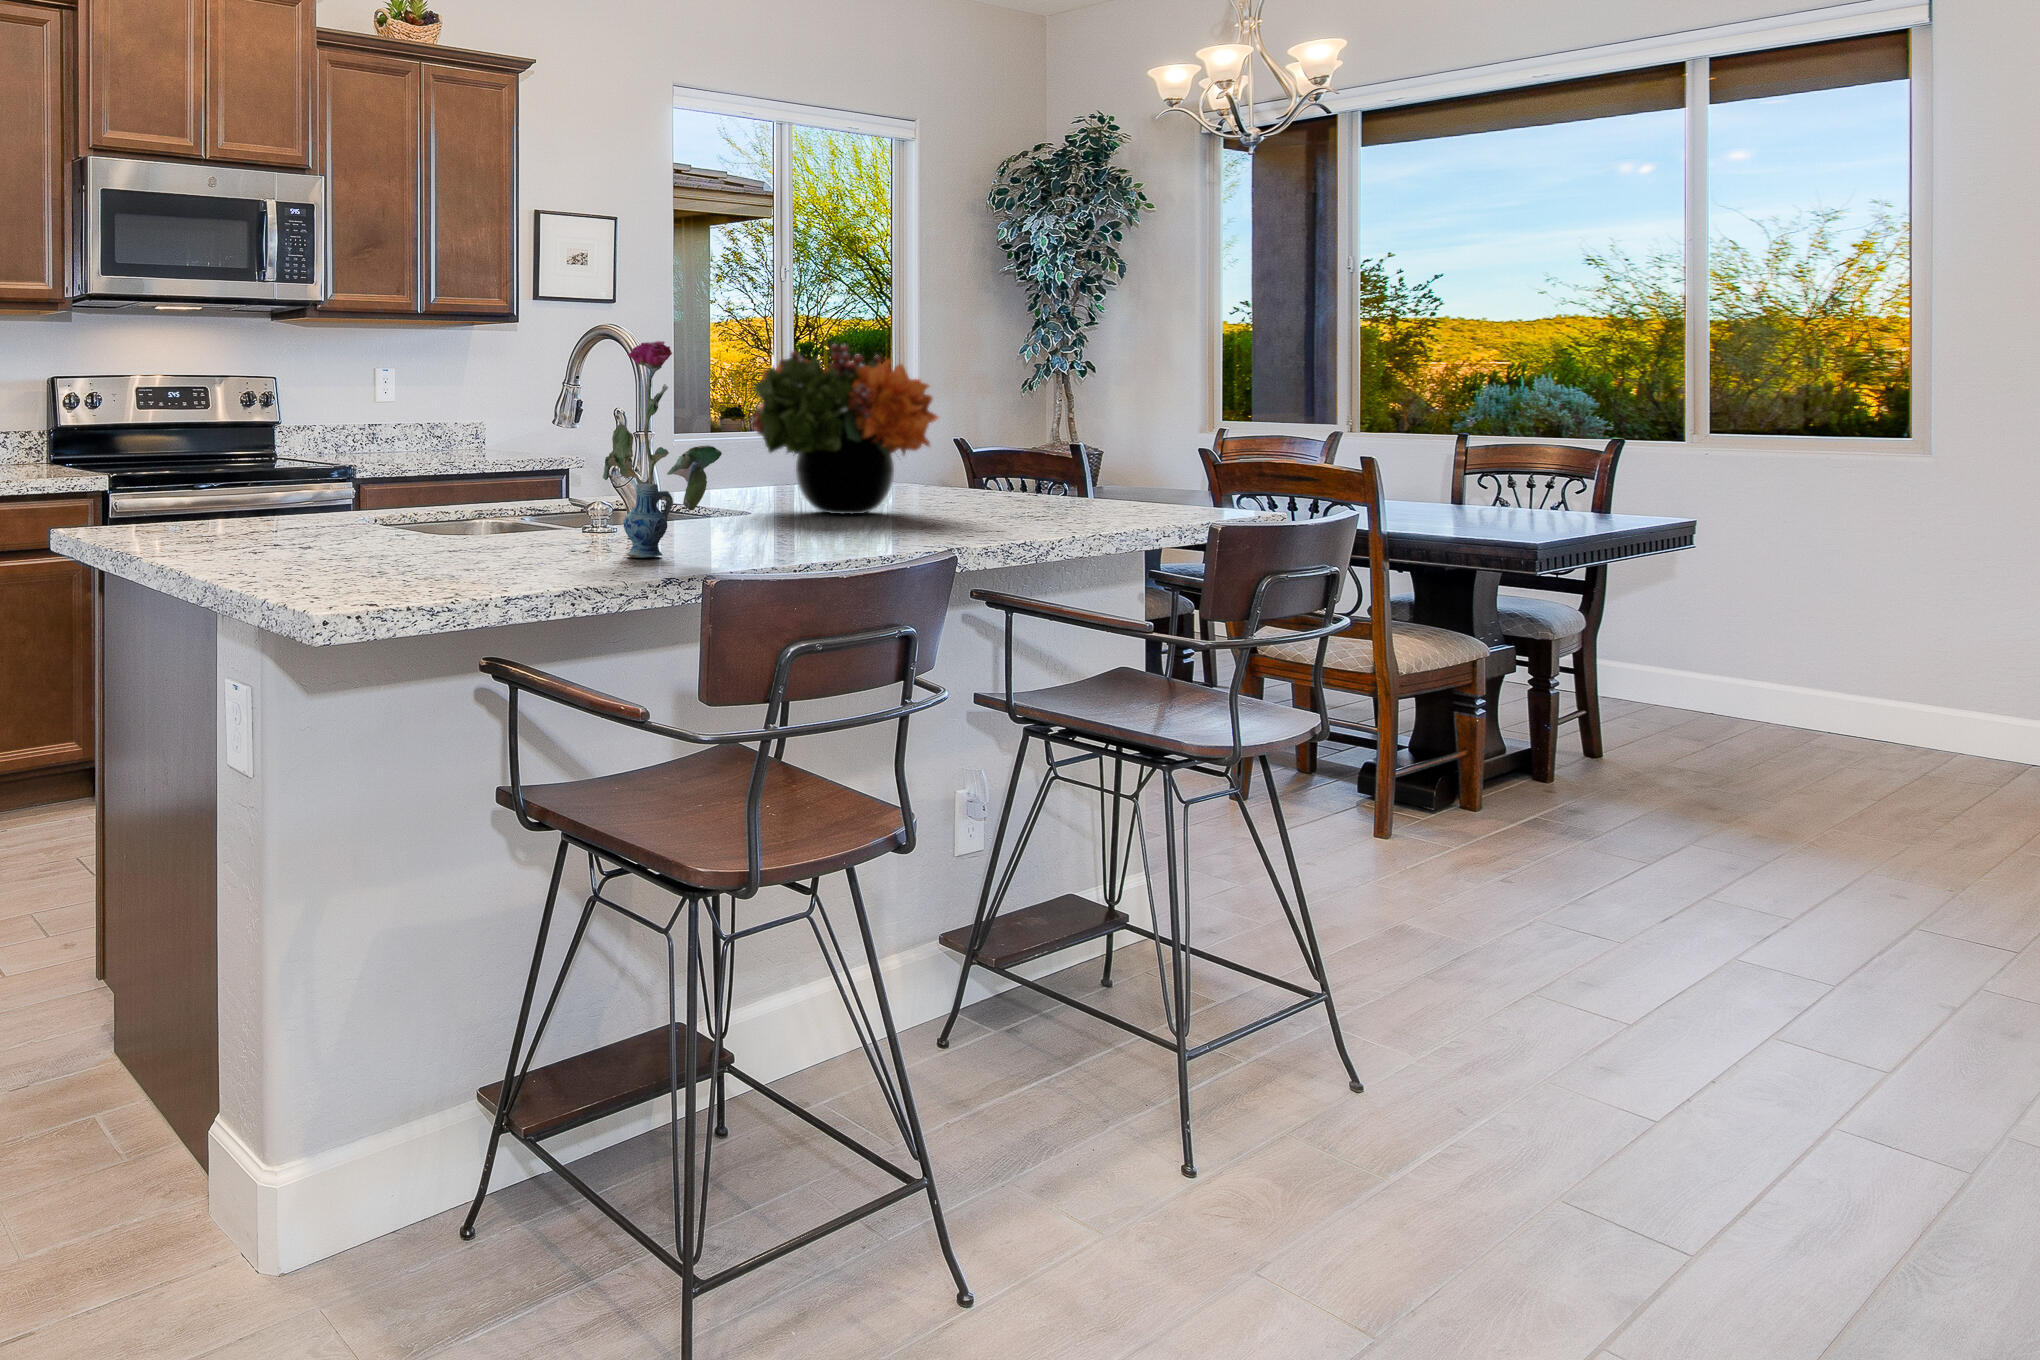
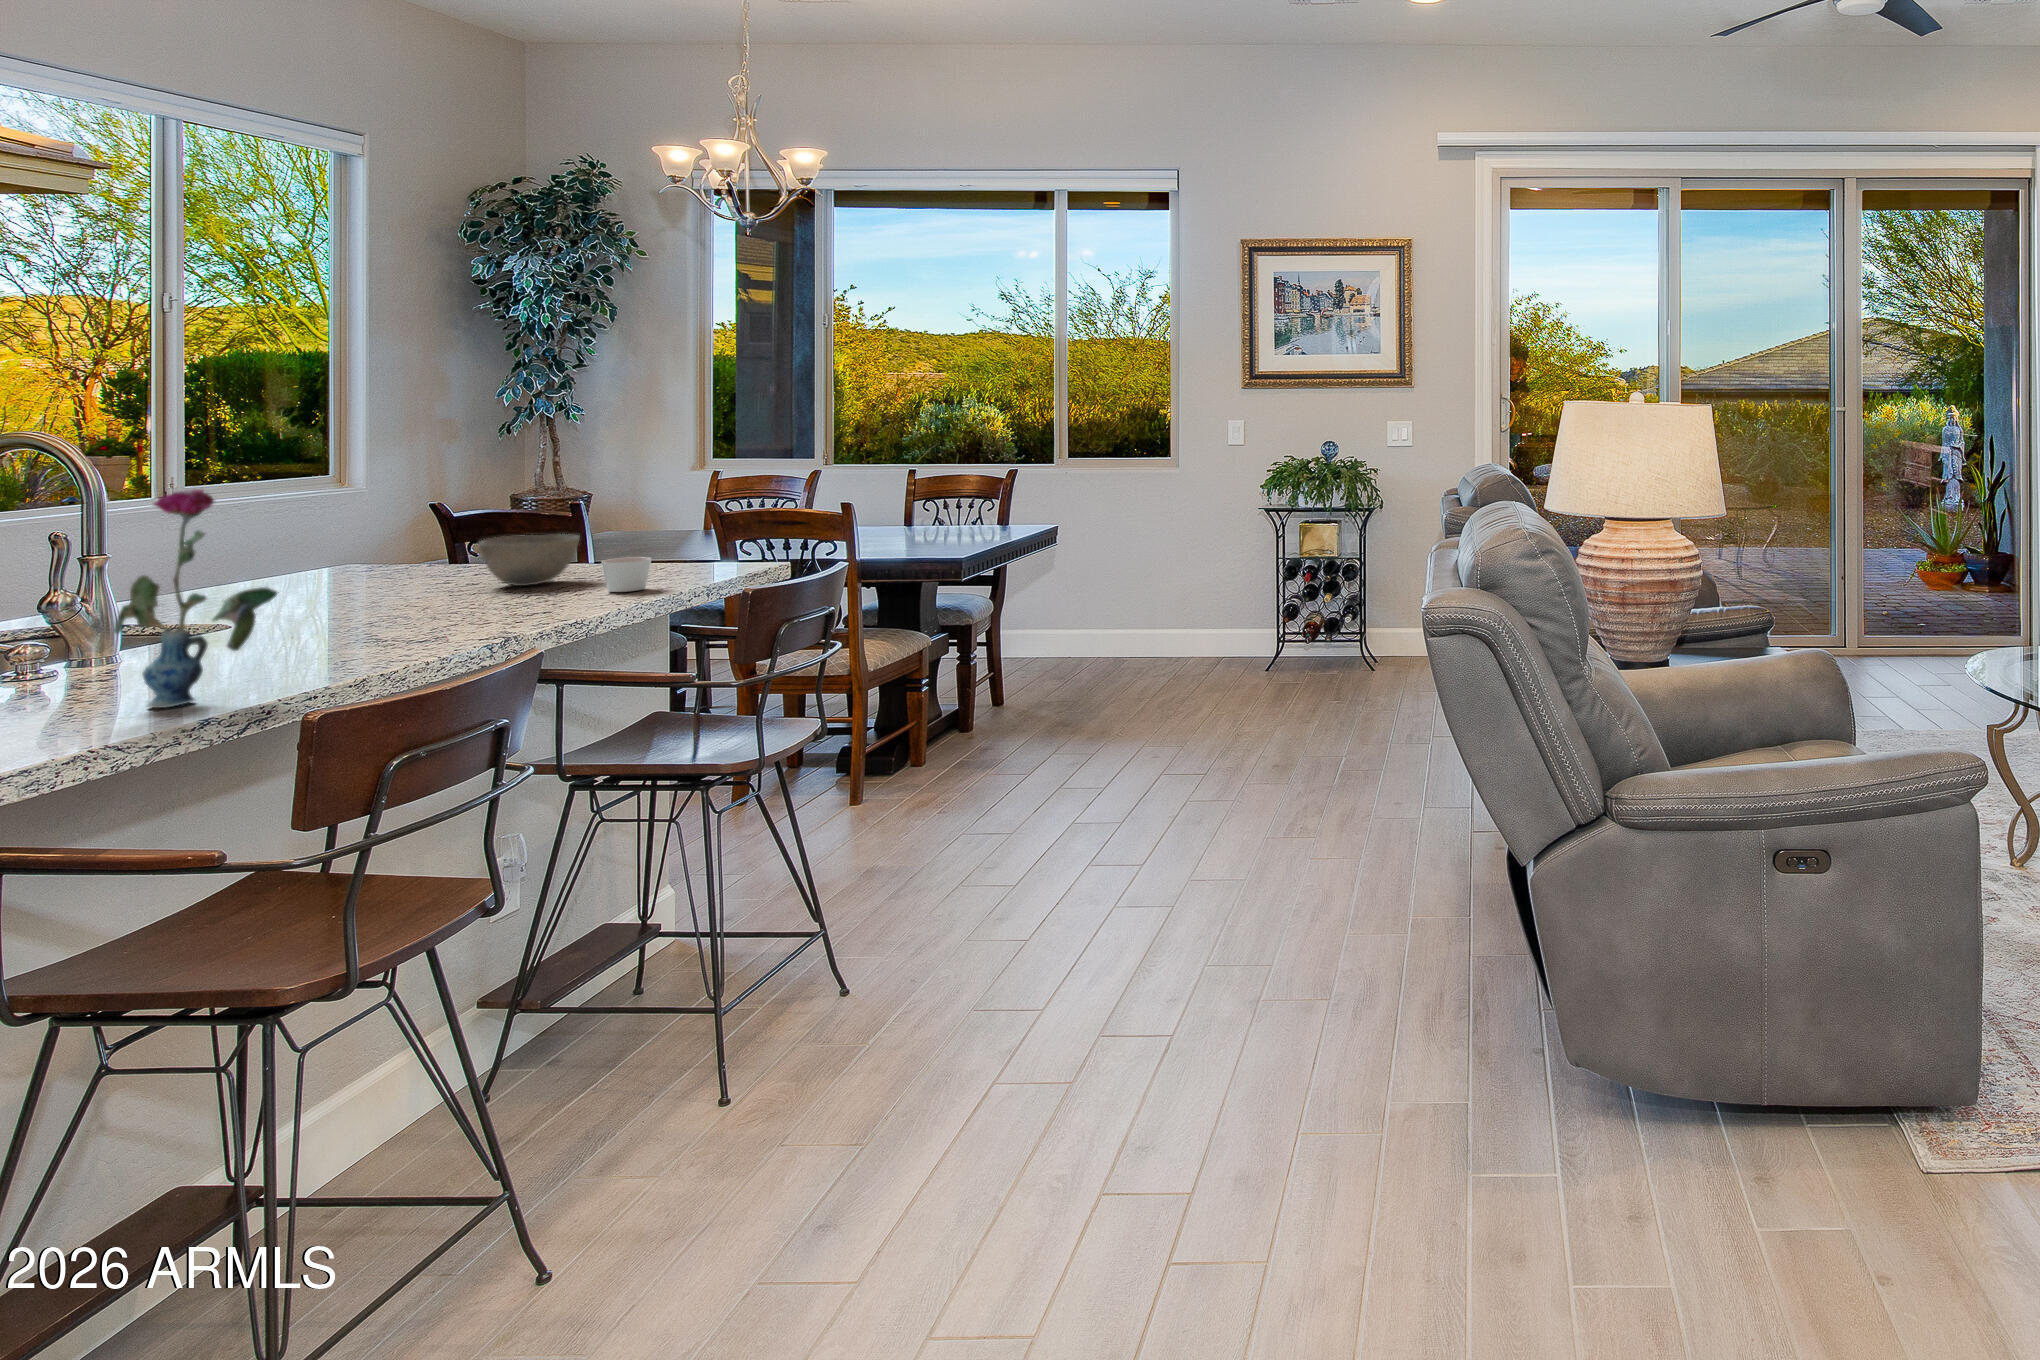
flower arrangement: present [752,344,939,514] -> none [242,452,480,620]
bowl: none [951,450,1047,503] -> present [479,534,580,586]
candle: none [1063,479,1116,517] -> present [602,557,652,592]

